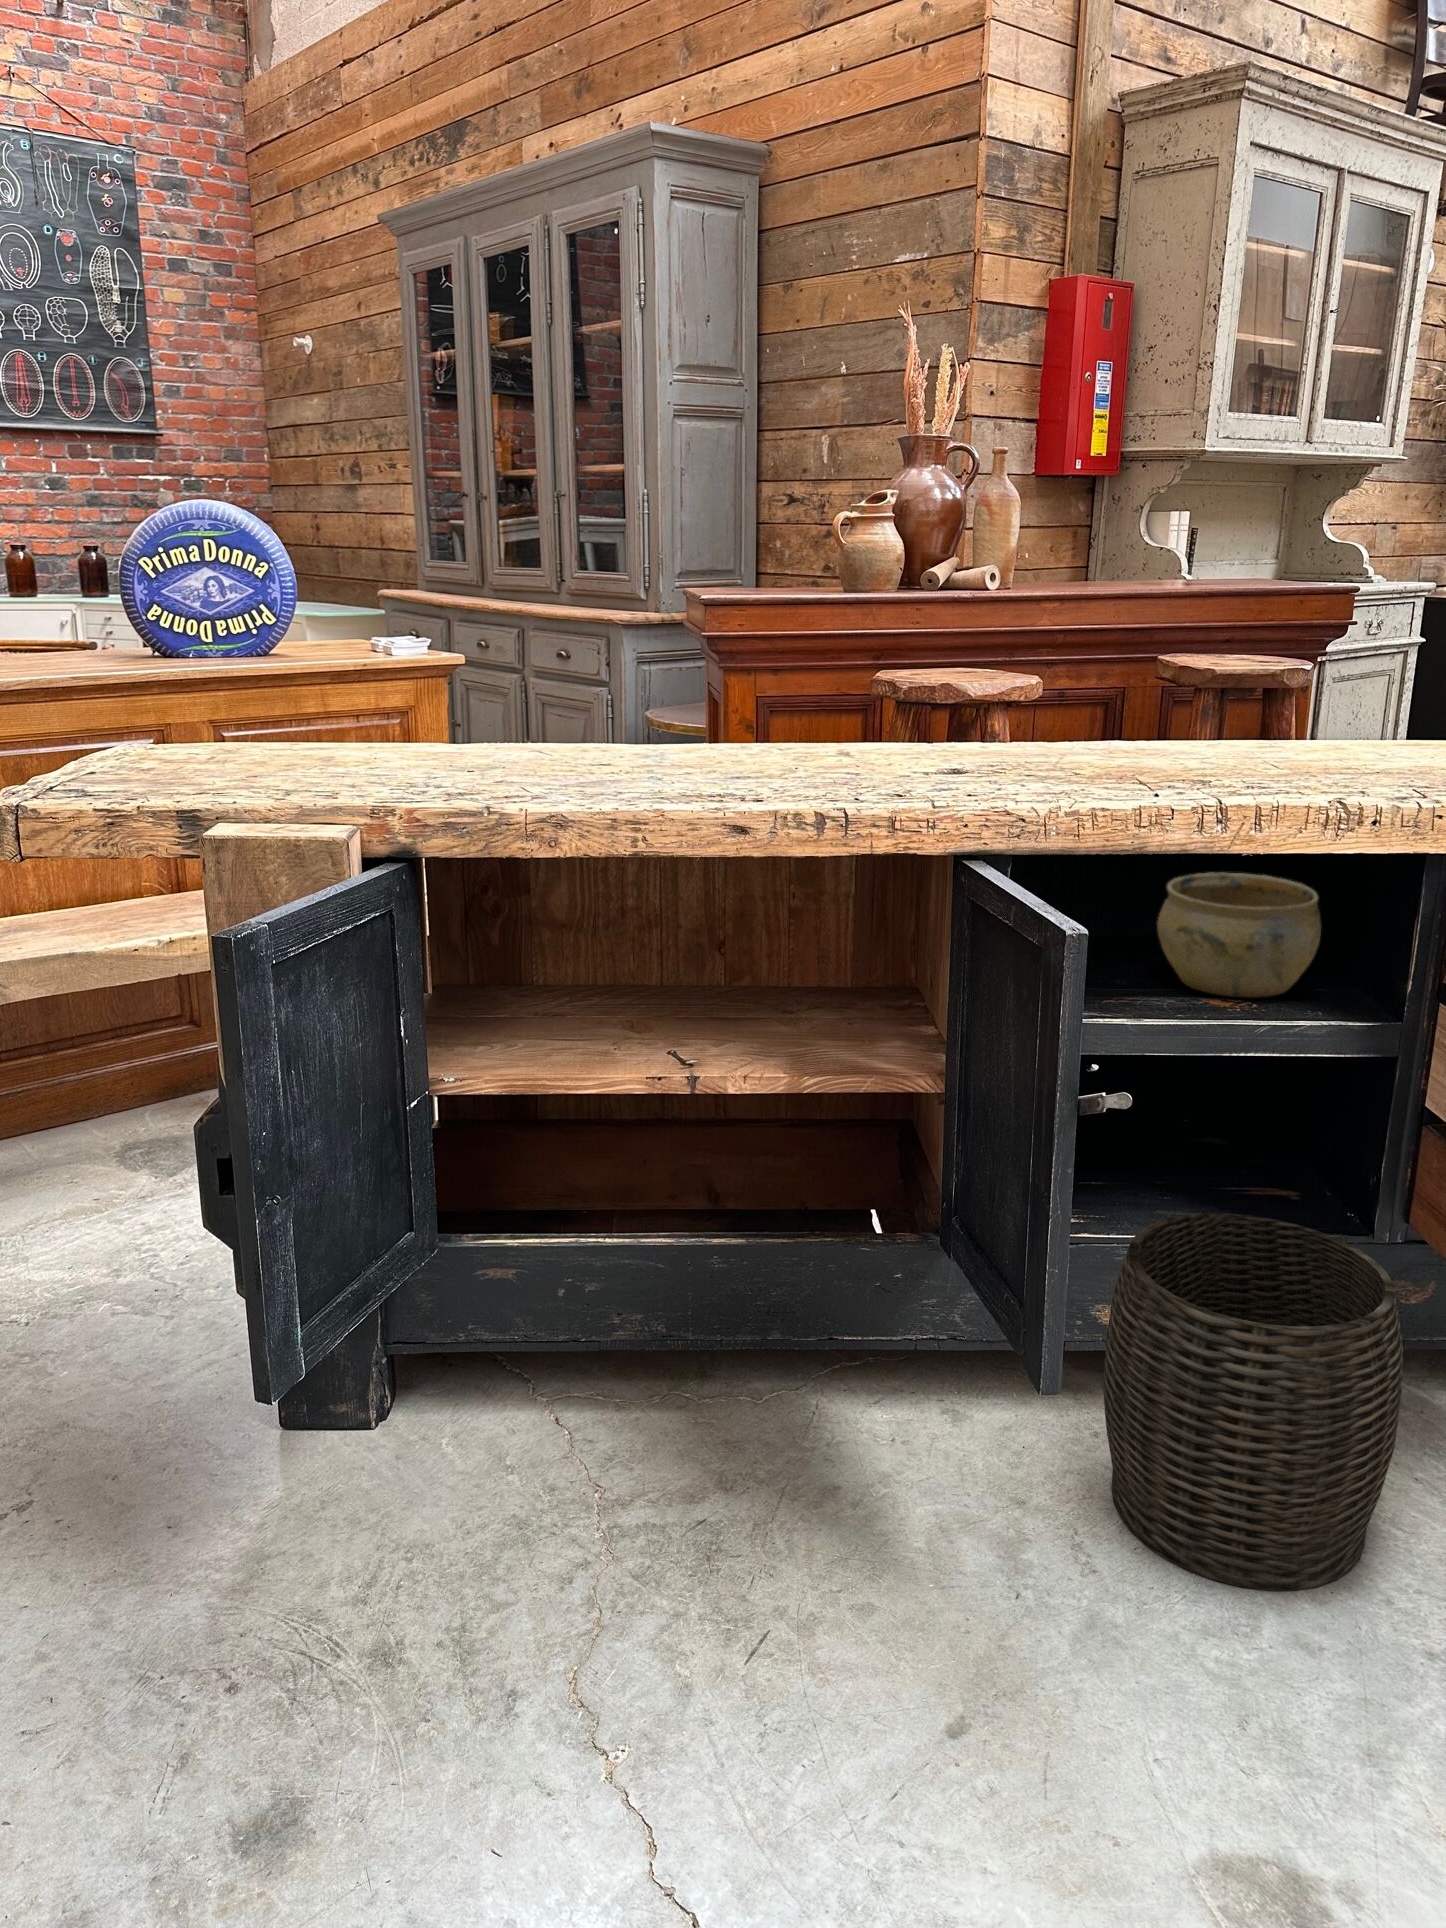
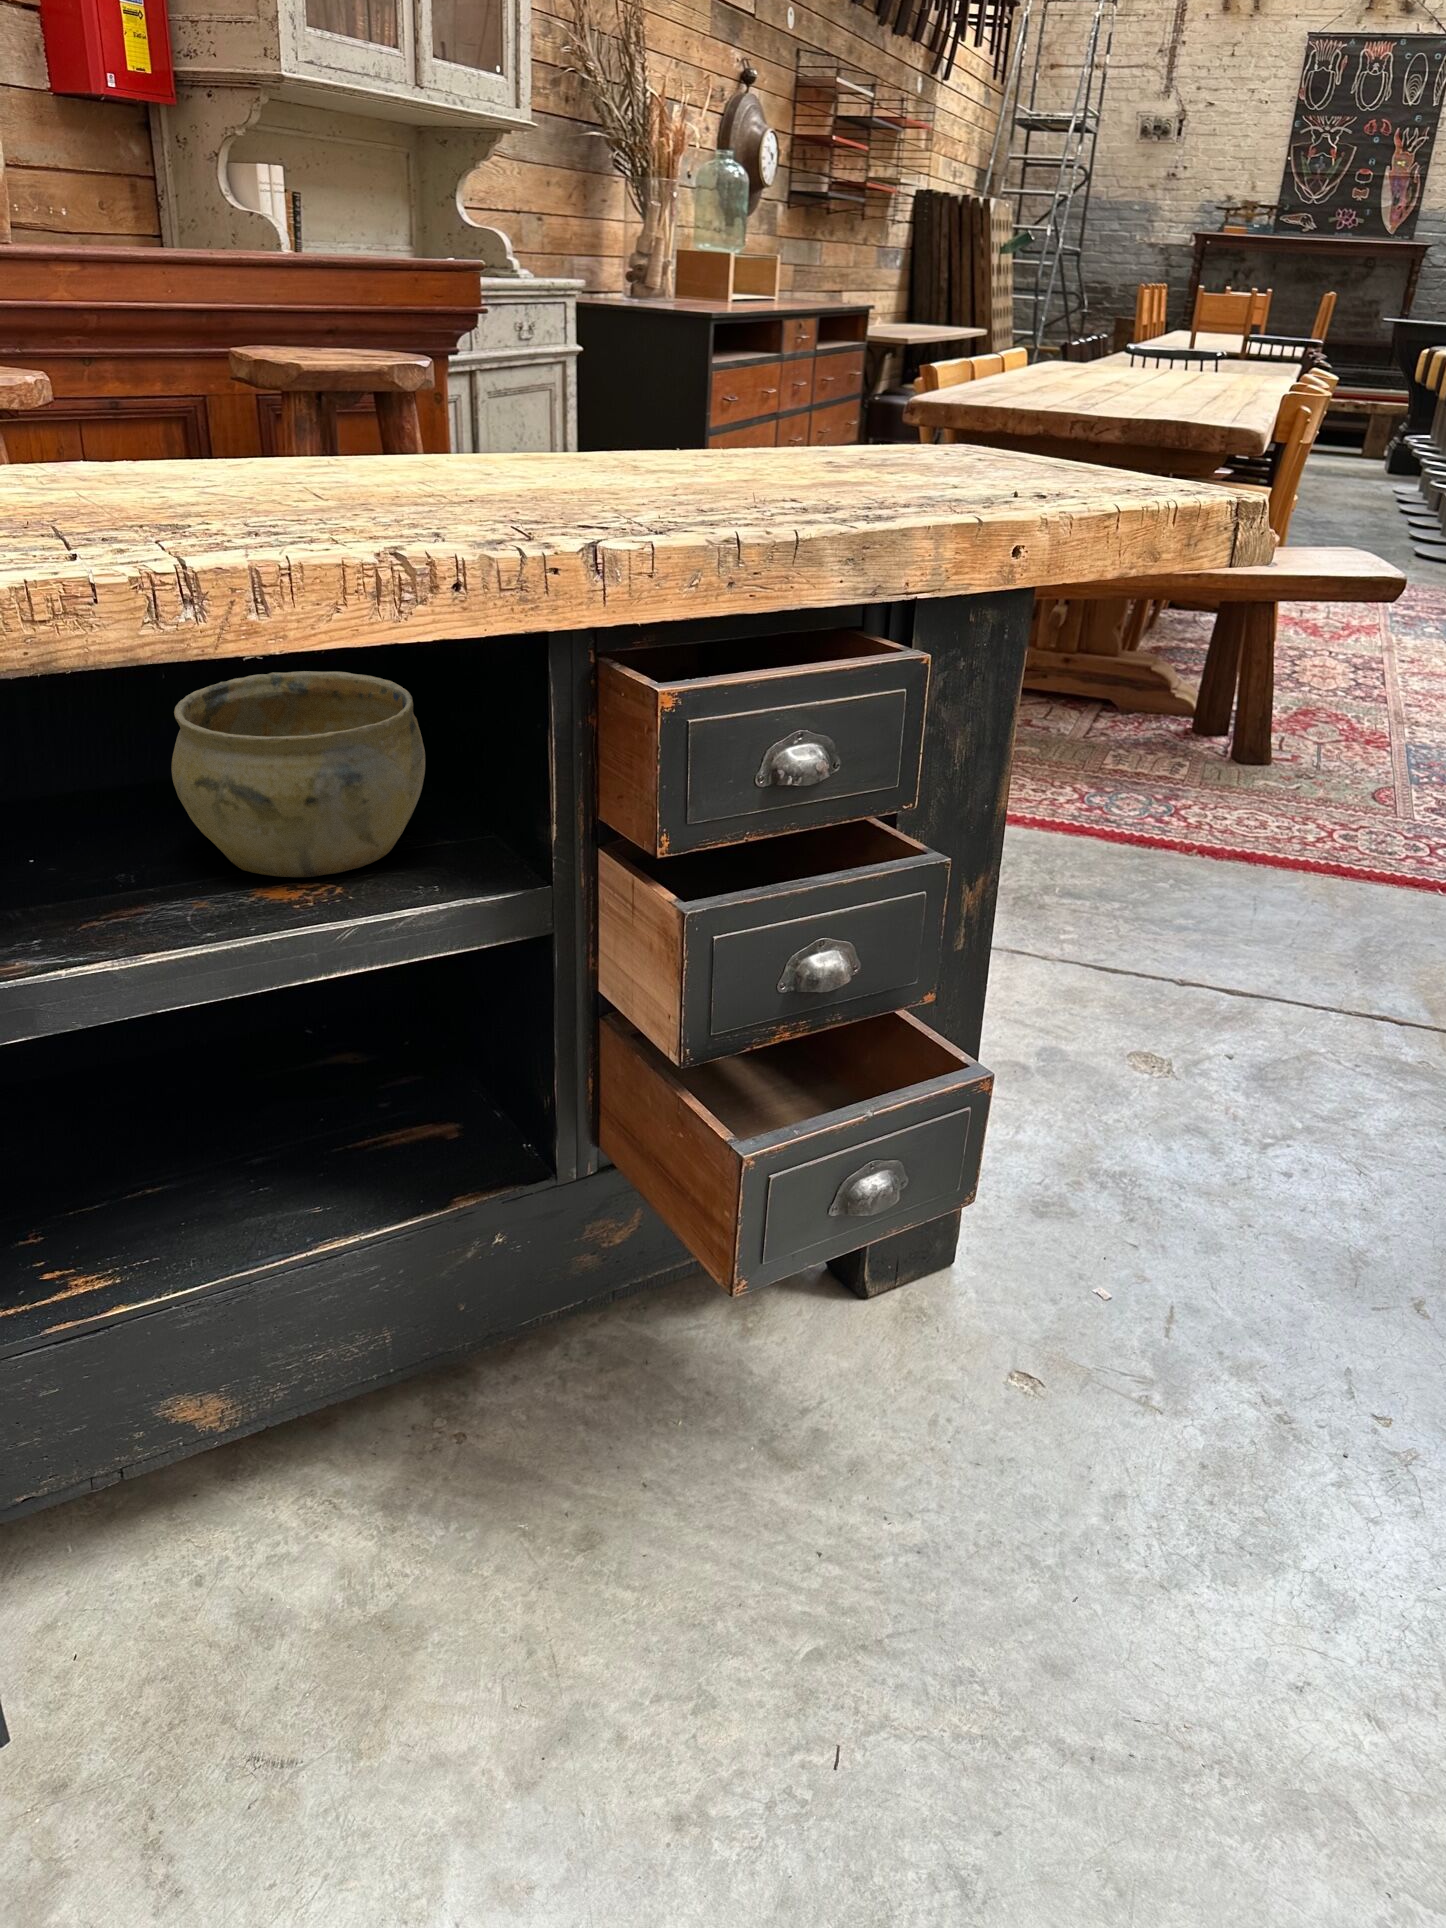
woven basket: present [1103,1213,1403,1591] -> none [161,1206,608,1805]

